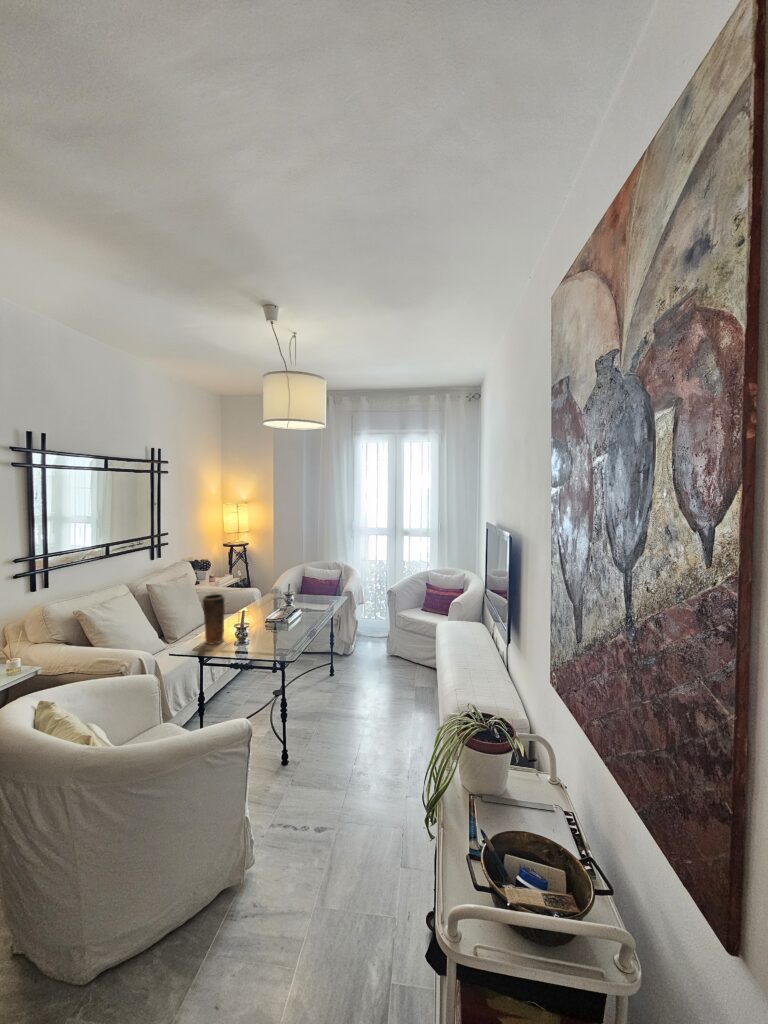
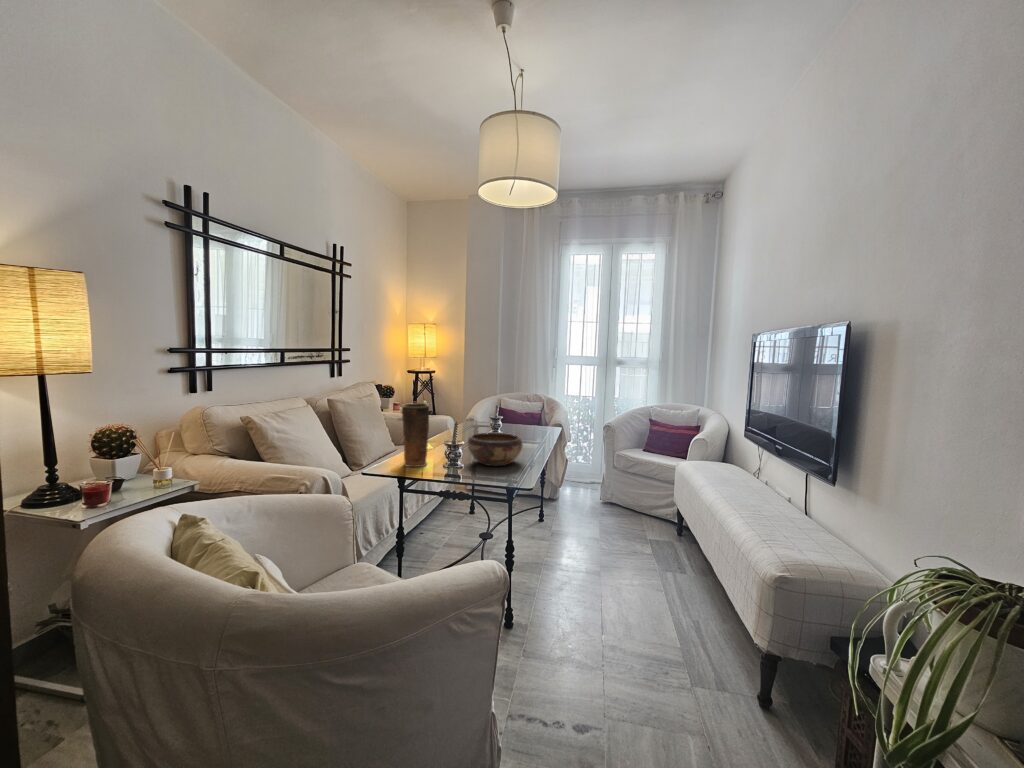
decorative bowl: none [255,612,299,641] -> present [467,433,523,466]

